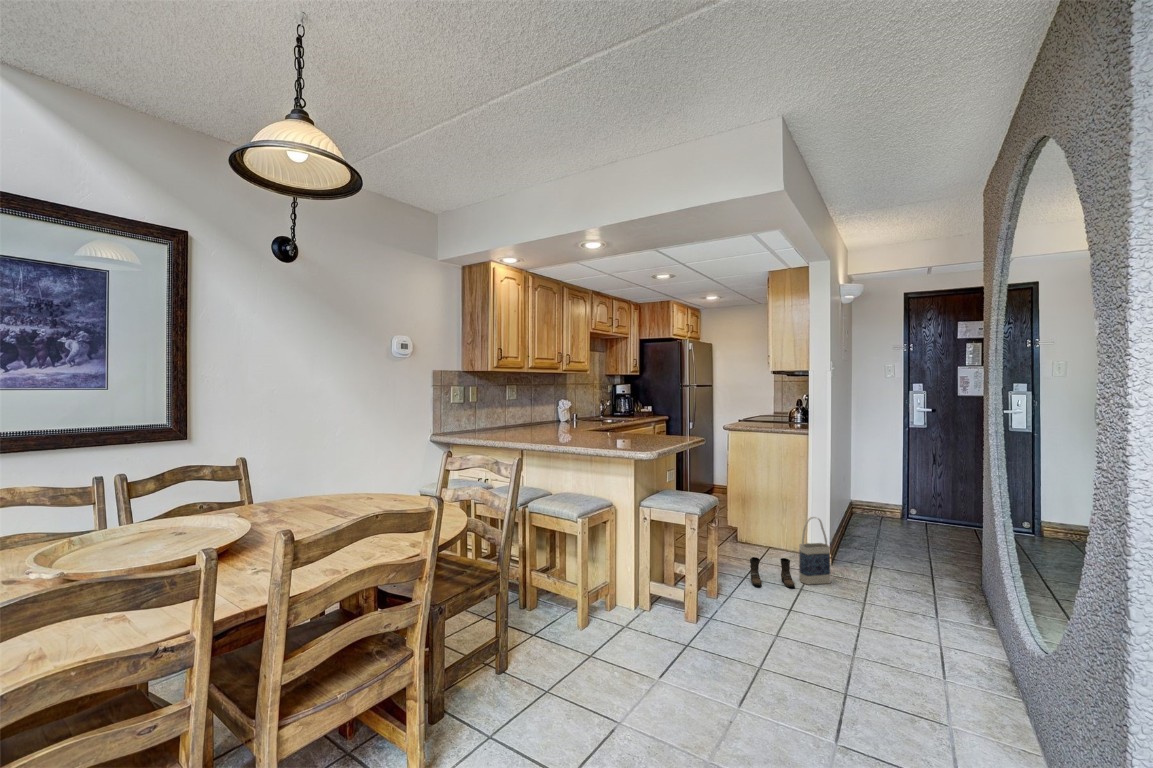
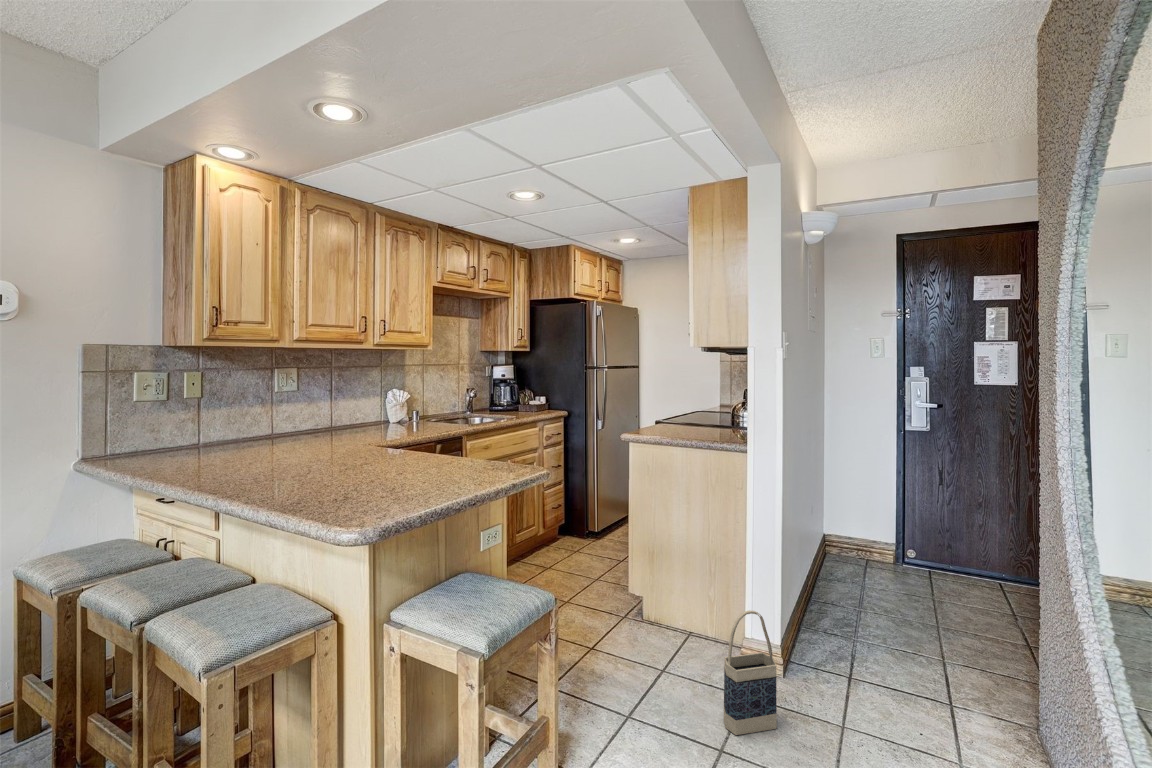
boots: present [750,557,795,587] -> none [636,682,712,746]

